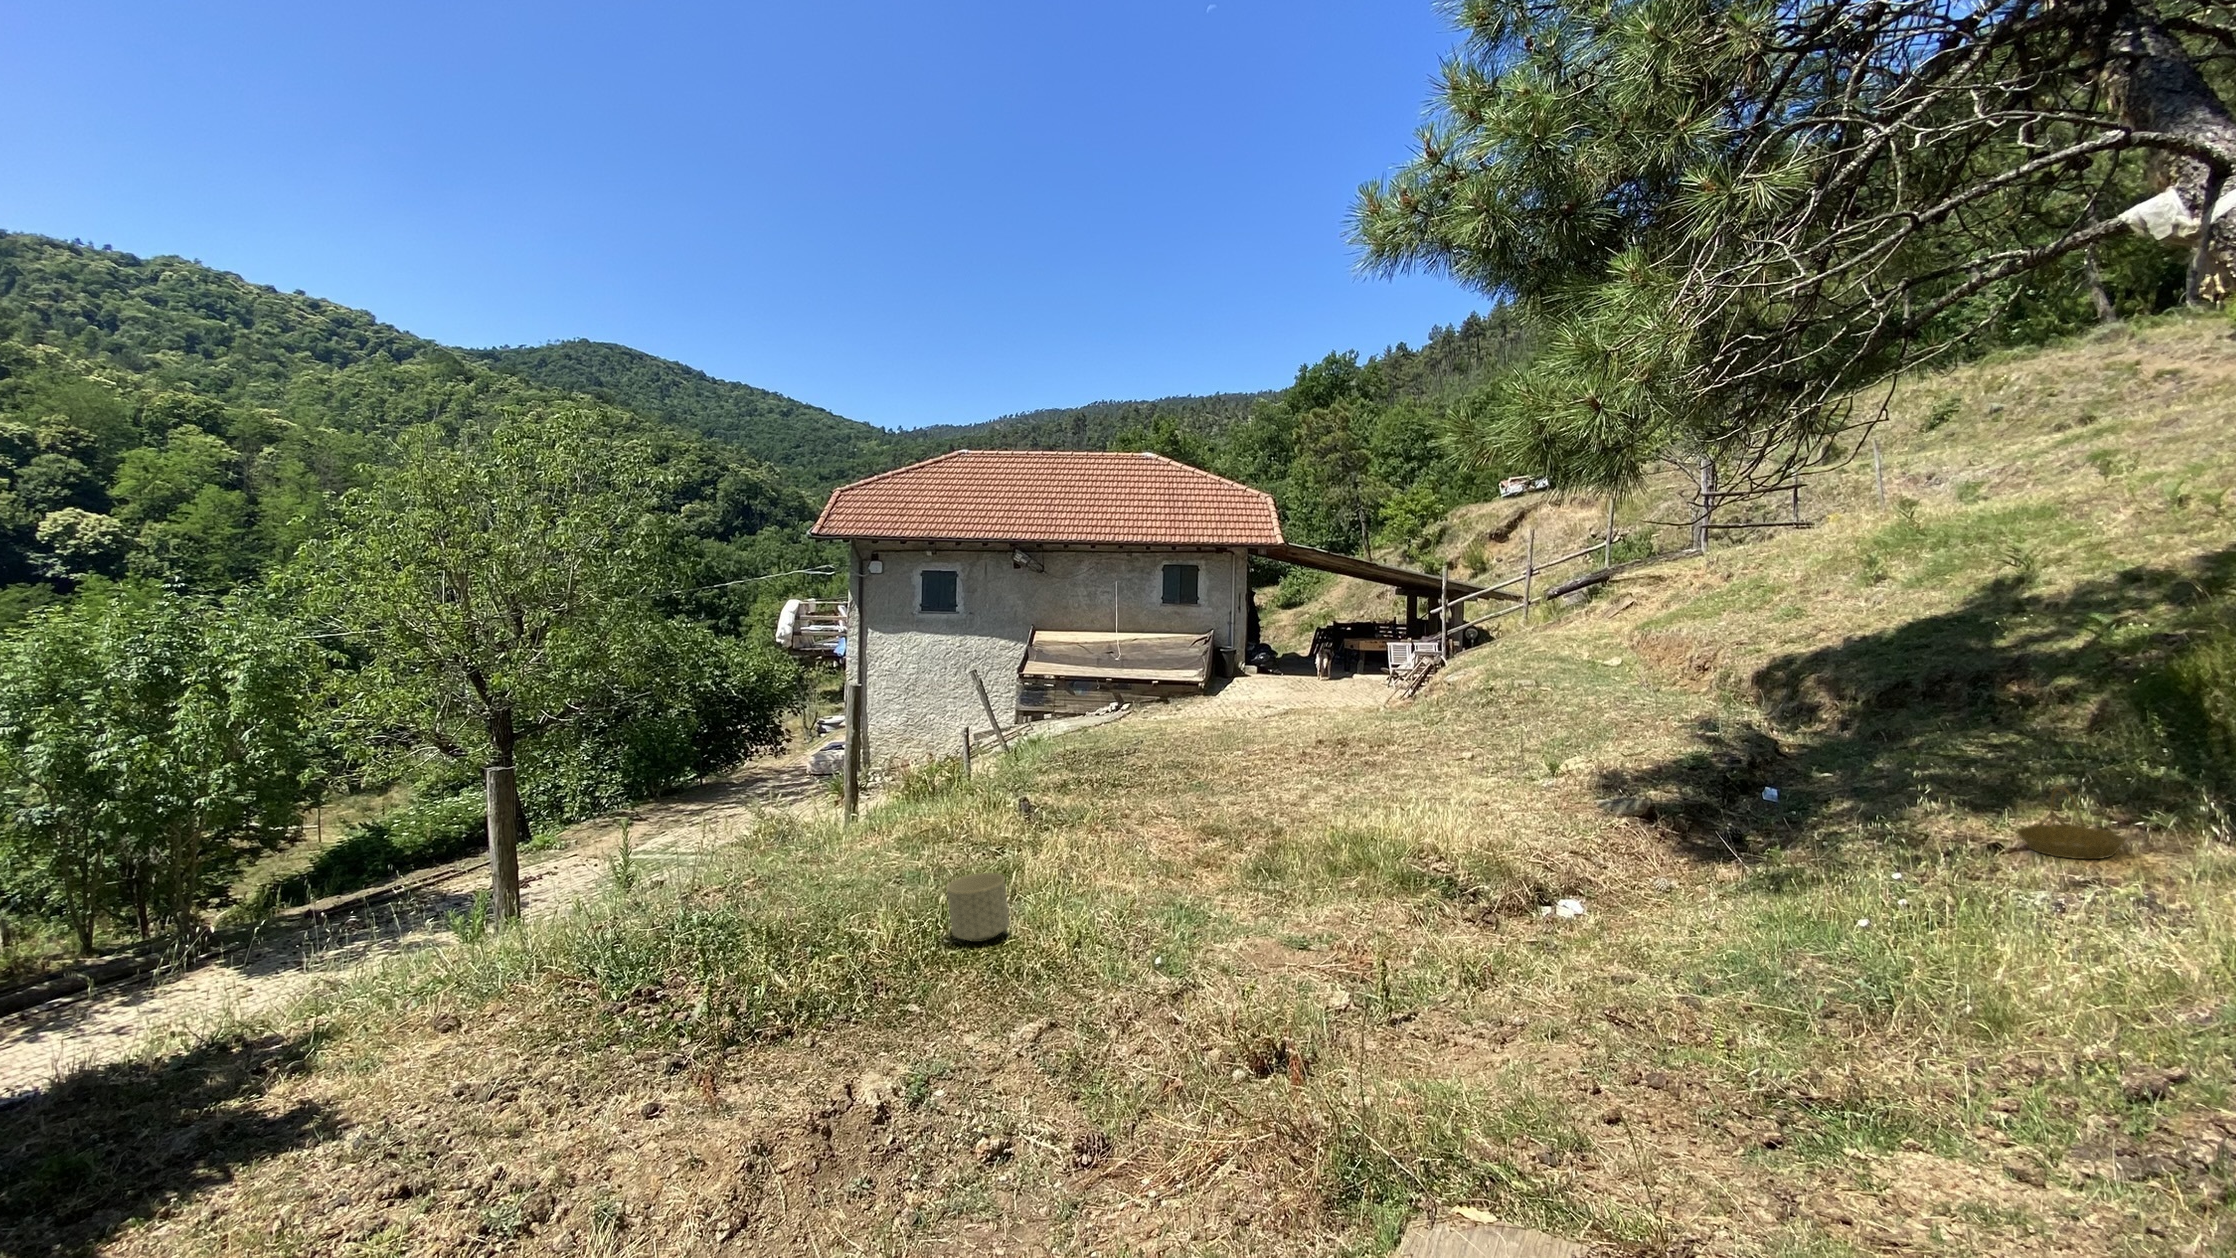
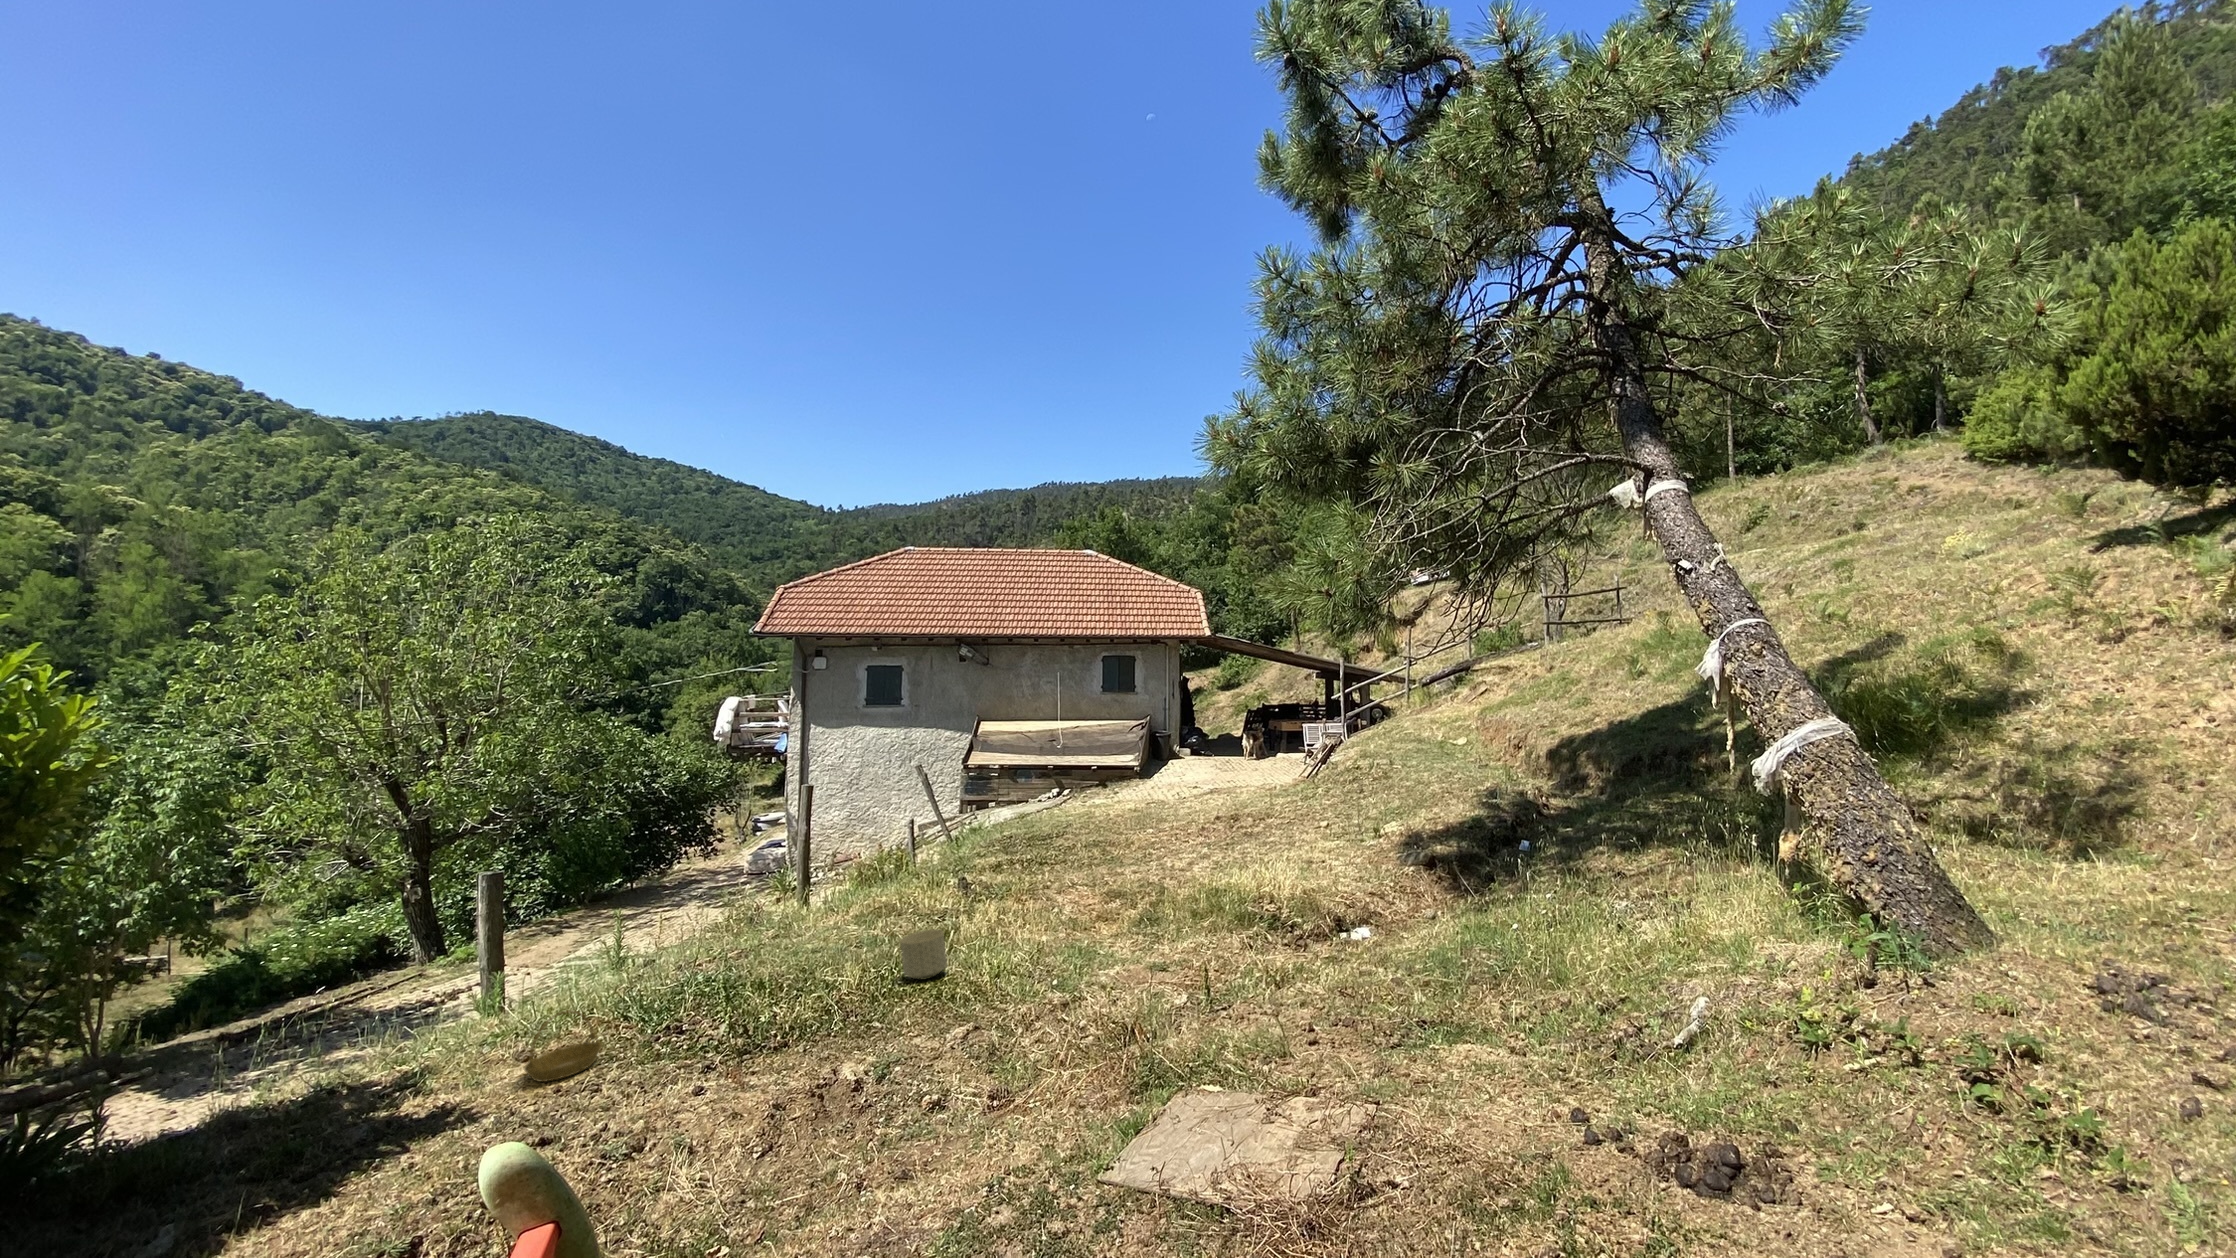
basket: present [2016,786,2125,859] -> present [524,1010,602,1082]

